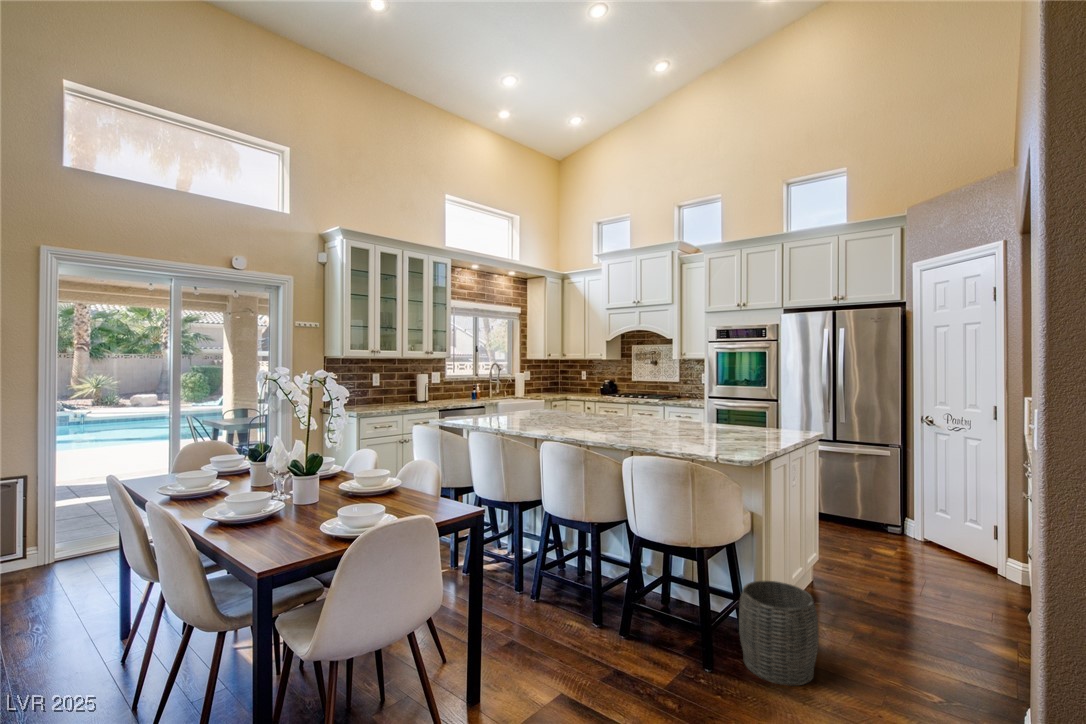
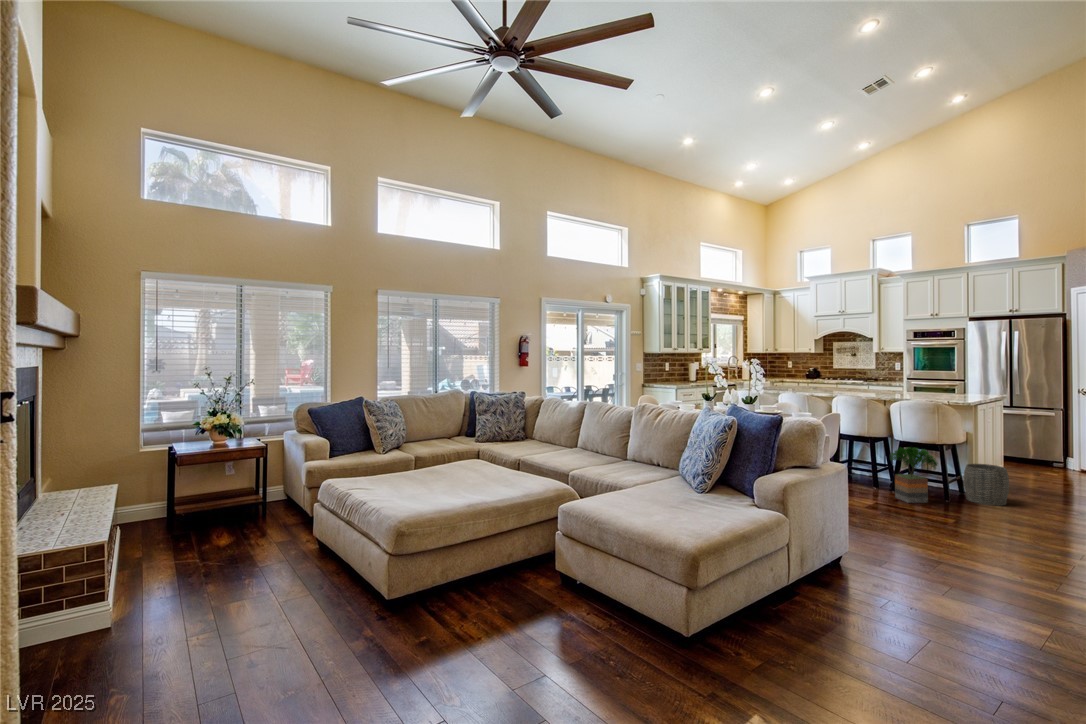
potted tree: none [594,553,682,690] -> present [891,447,938,503]

